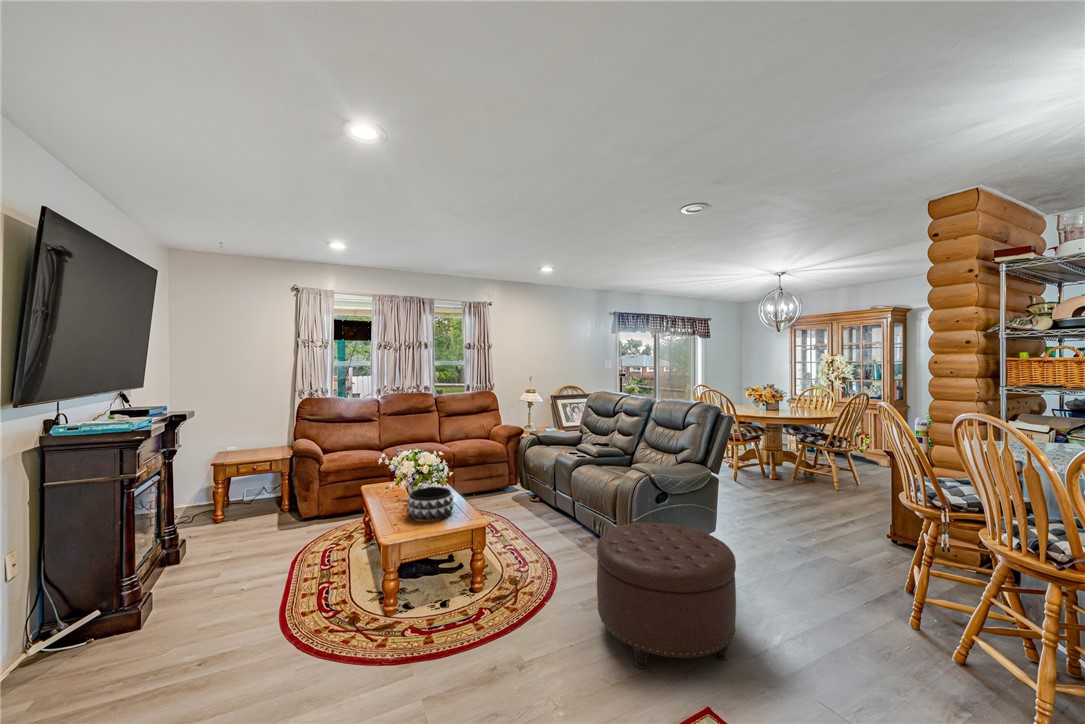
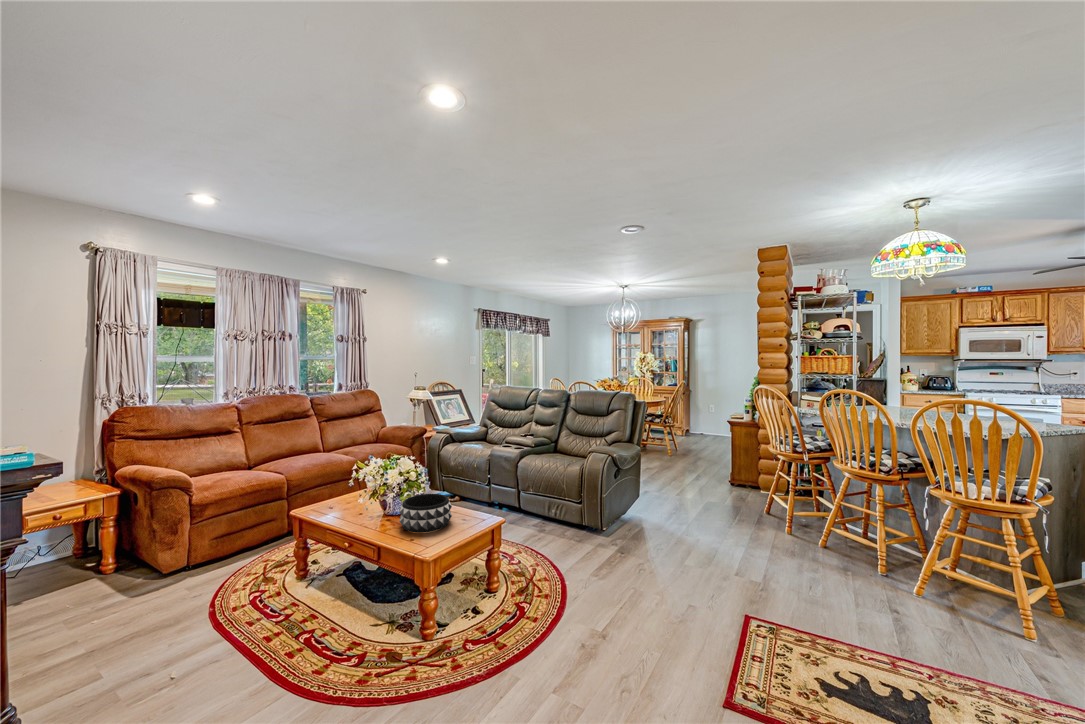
ottoman: present [597,523,736,669] -> none [618,491,733,608]

